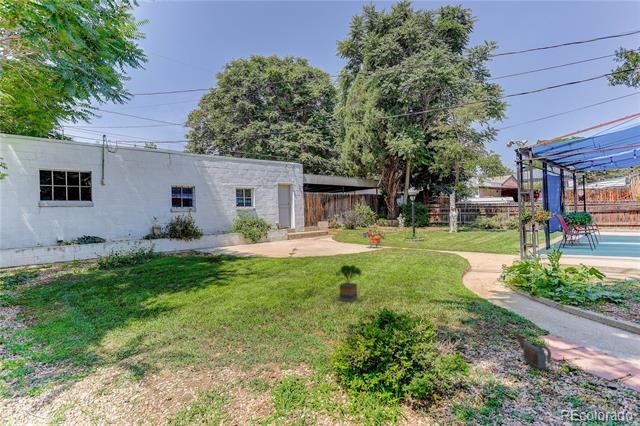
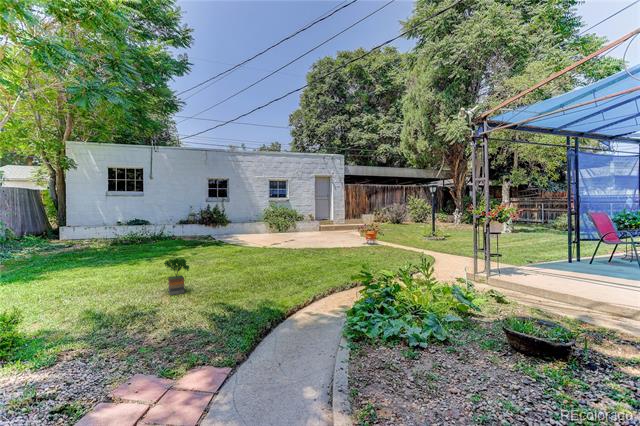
watering can: present [516,334,552,369] -> none [65,356,117,403]

